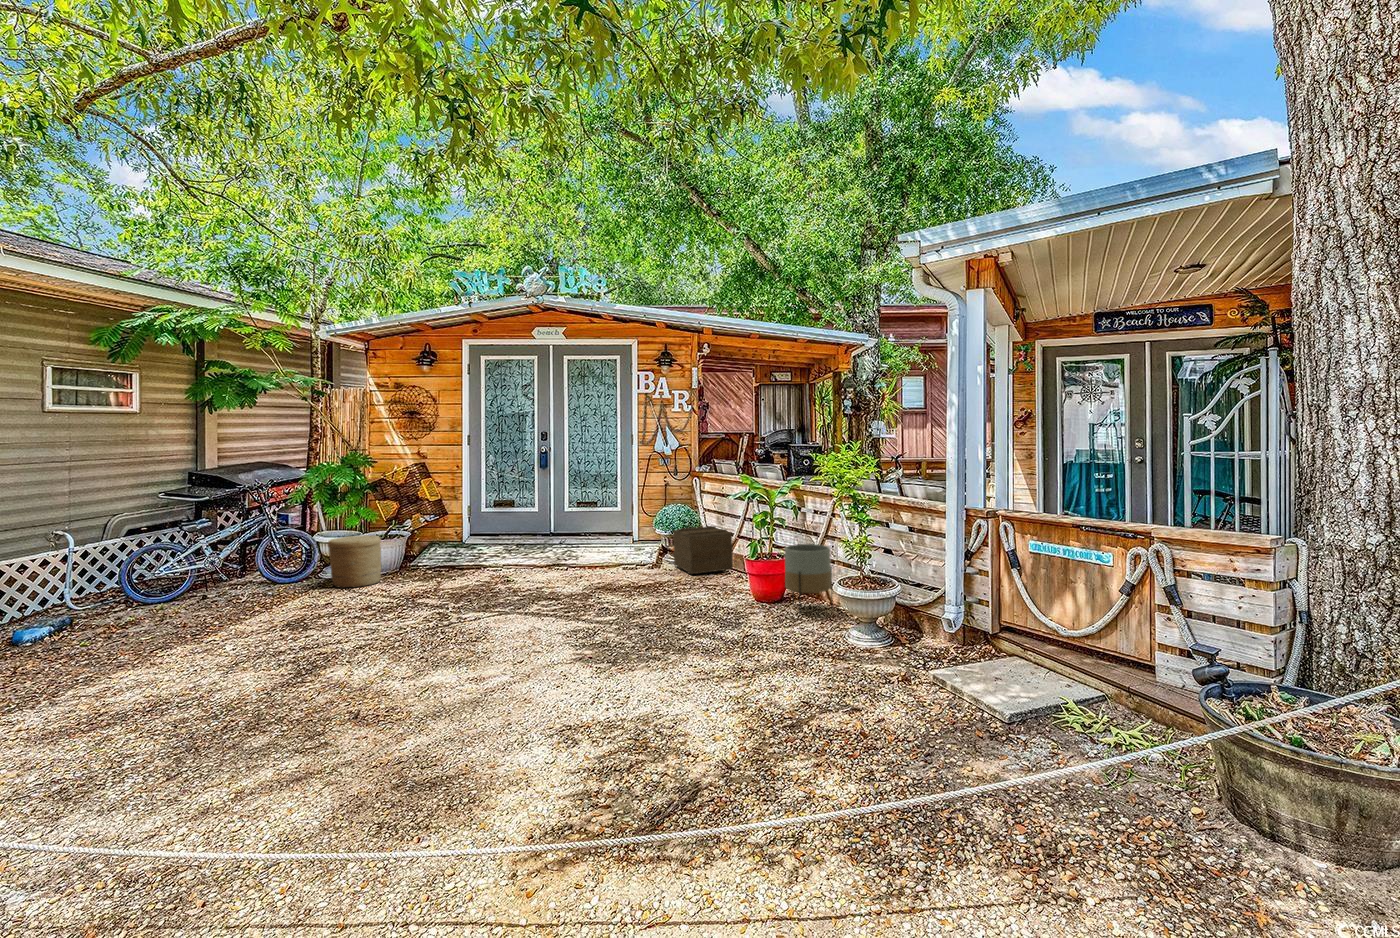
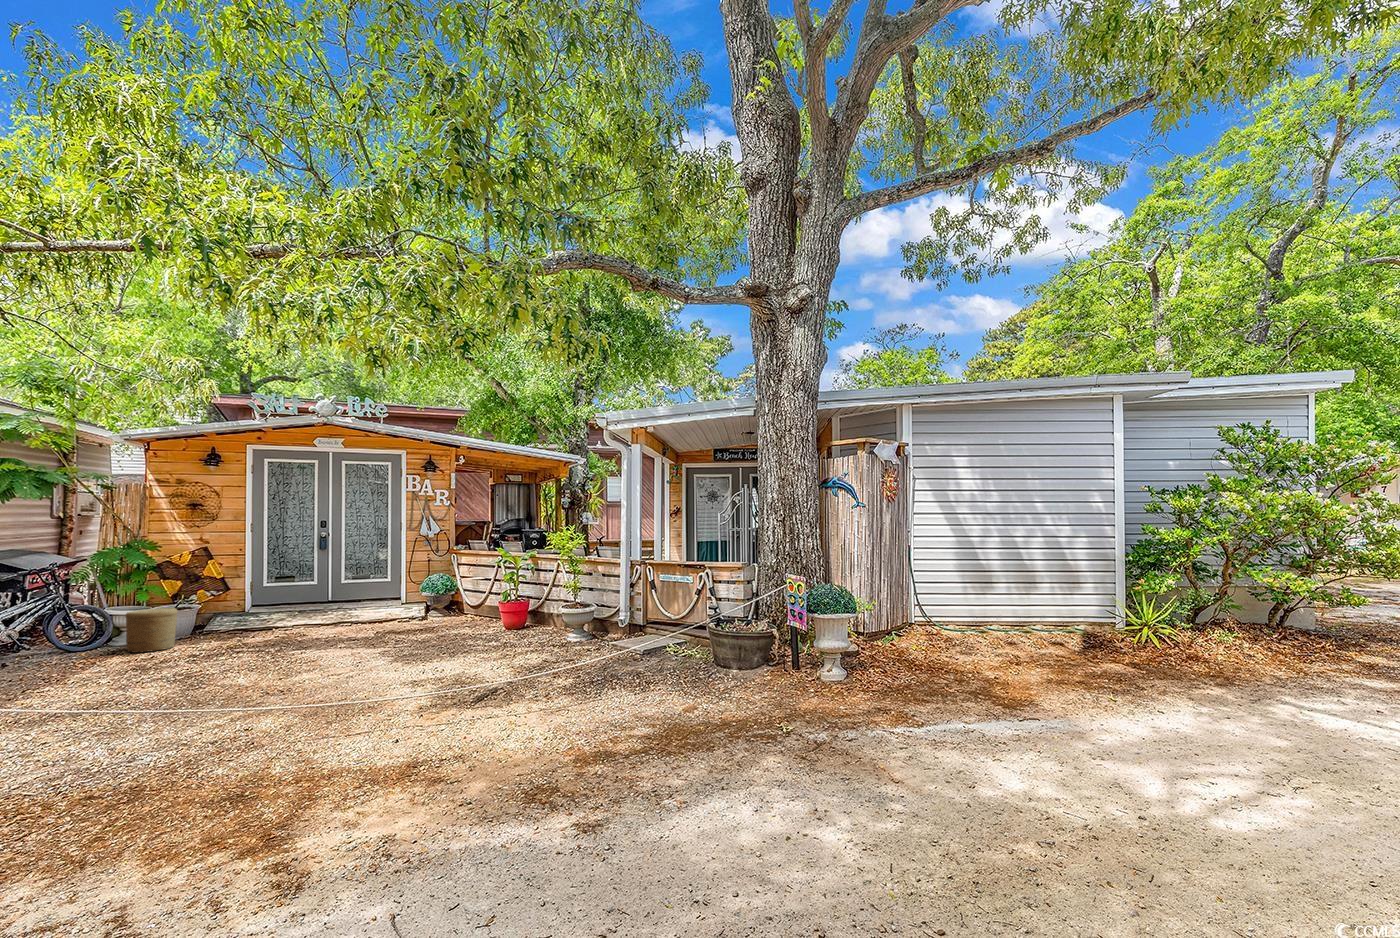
wooden crate: present [673,526,733,574] -> none [438,588,485,623]
planter: present [785,544,833,614] -> none [527,590,557,635]

